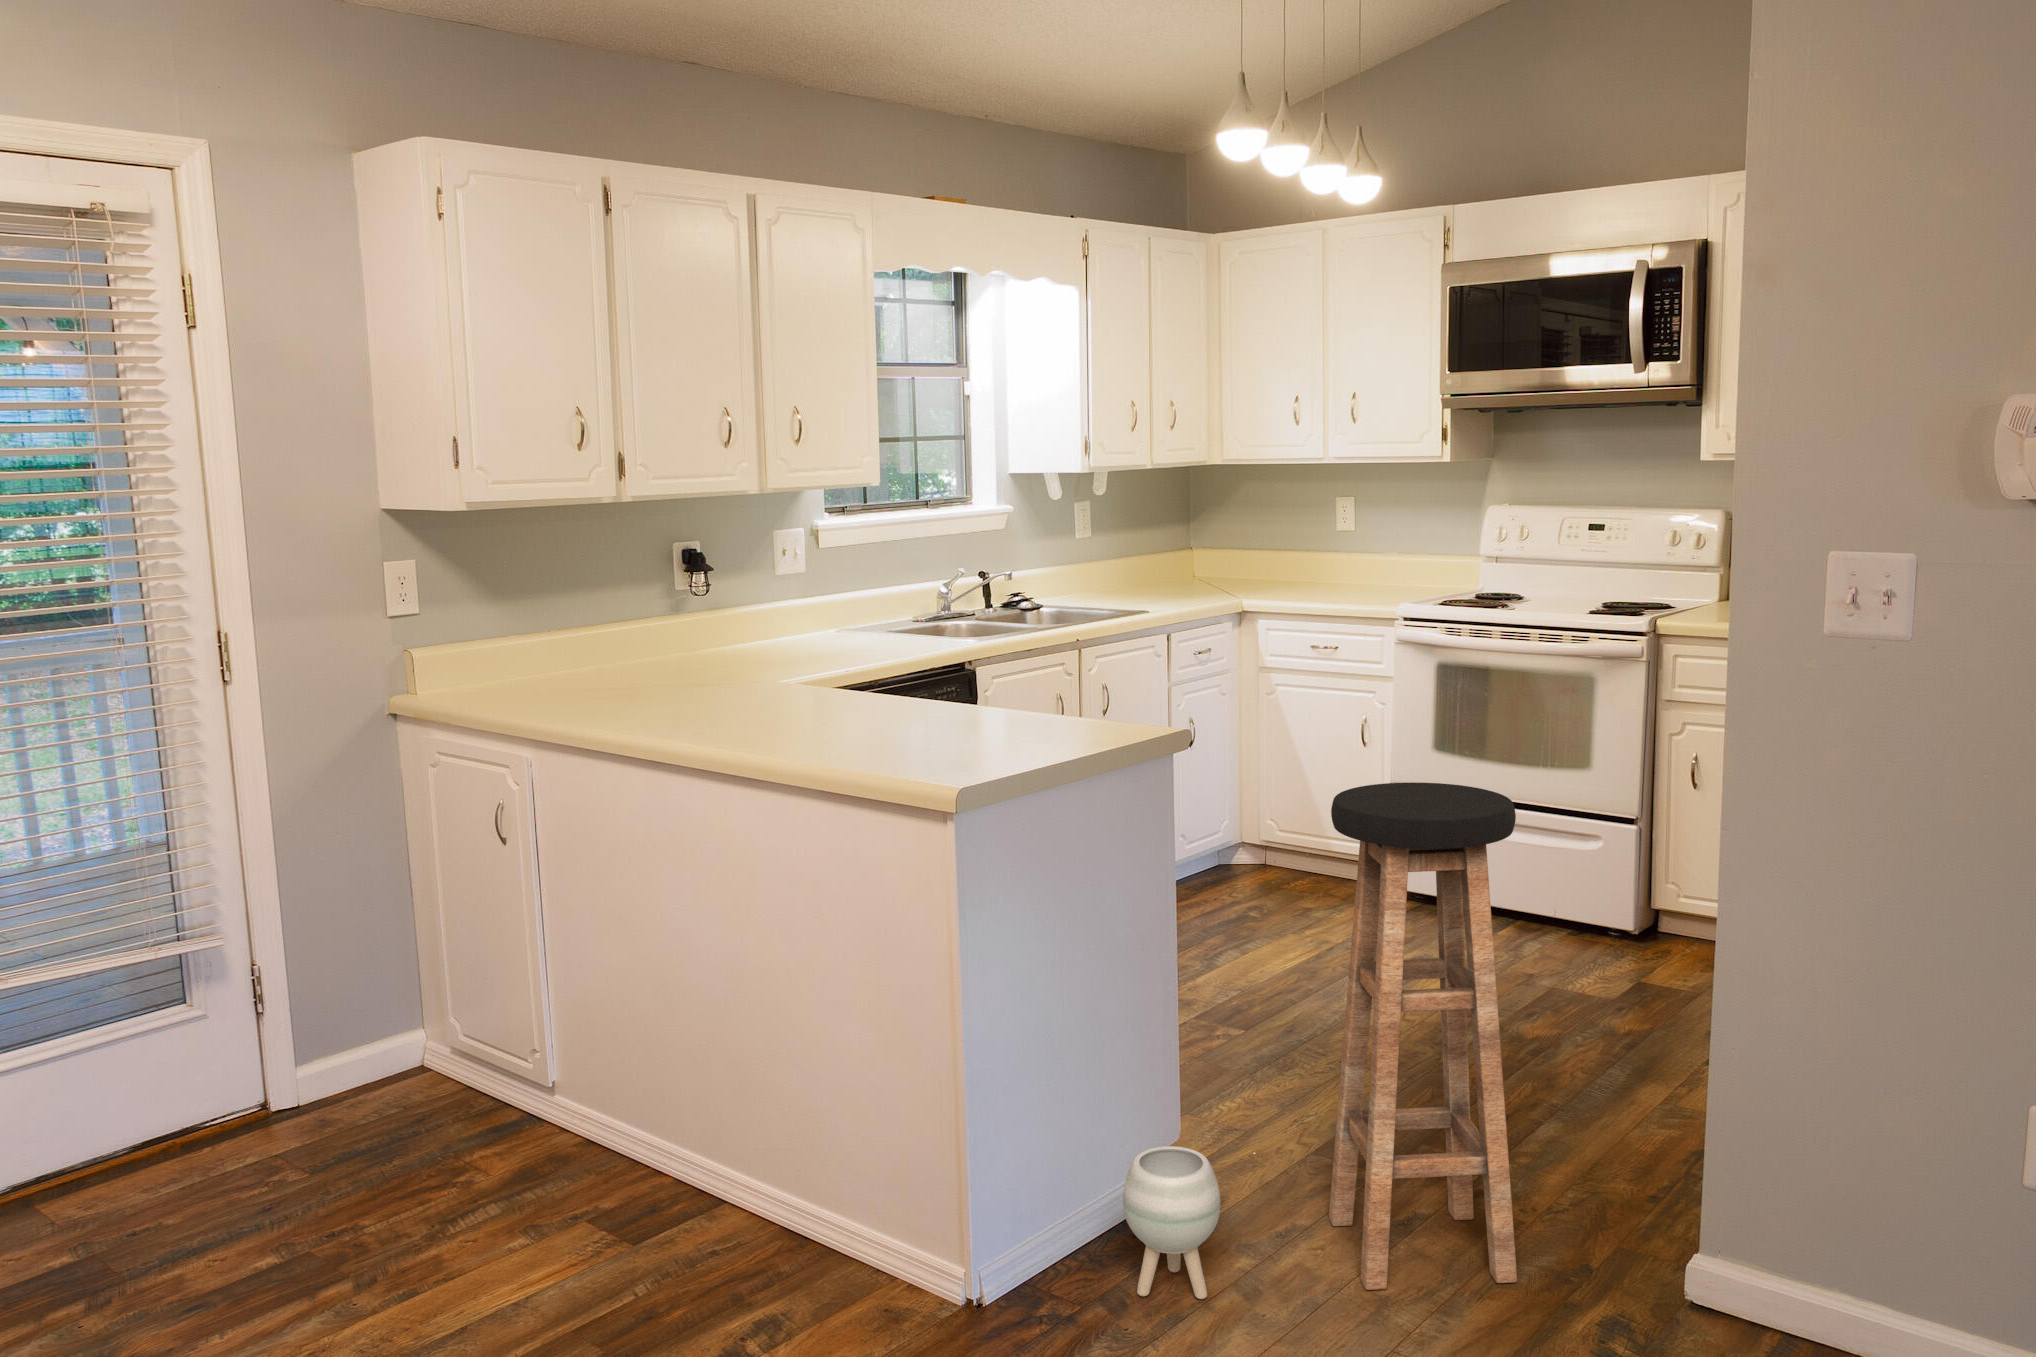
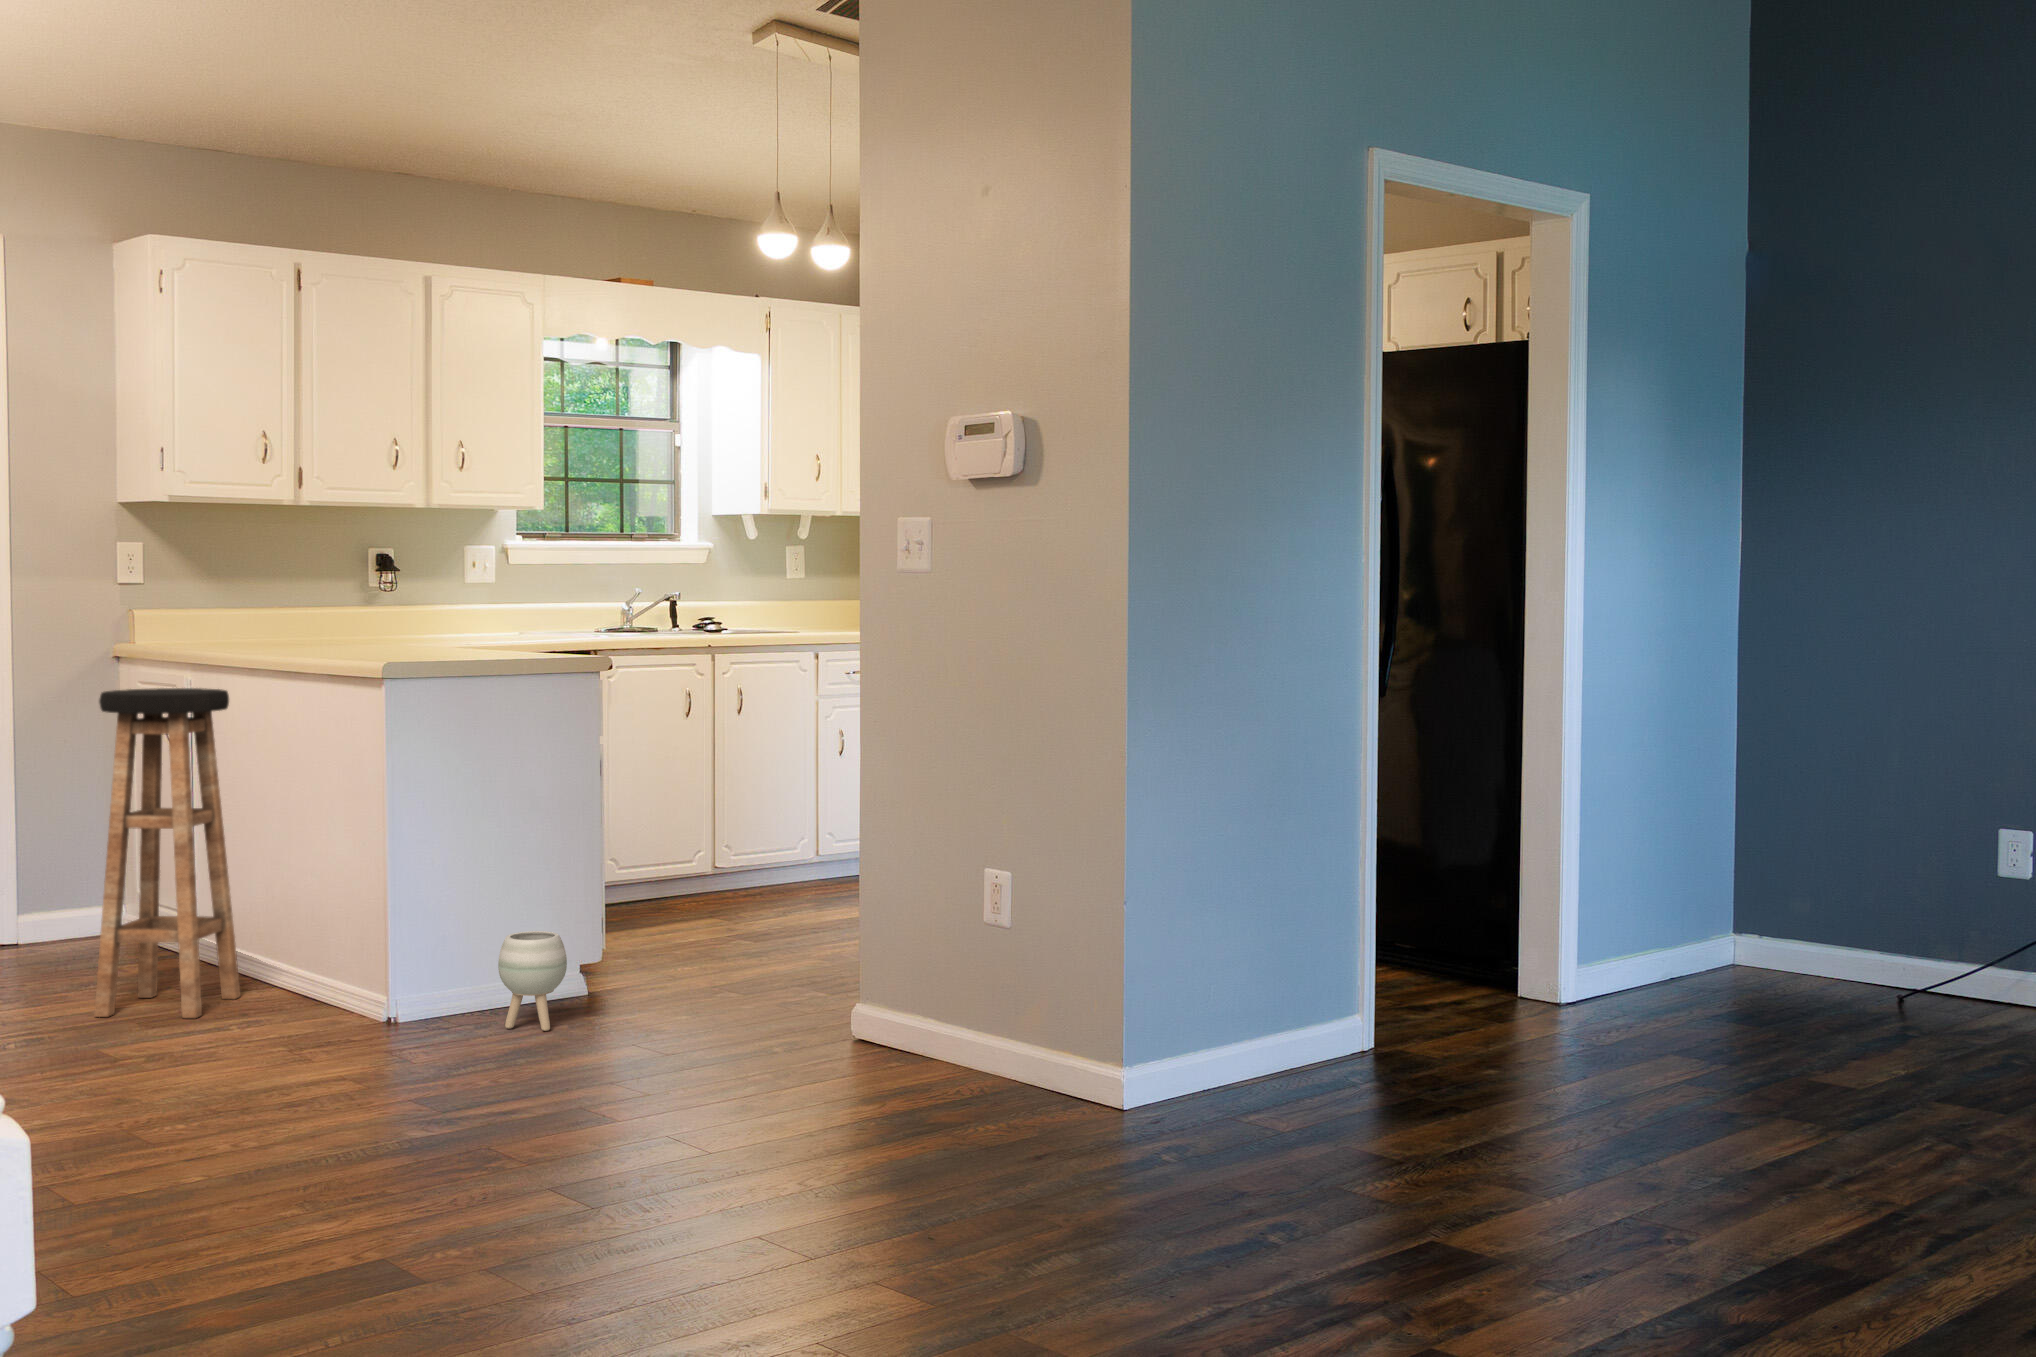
bar stool: present [1329,782,1517,1290] -> present [94,688,241,1018]

